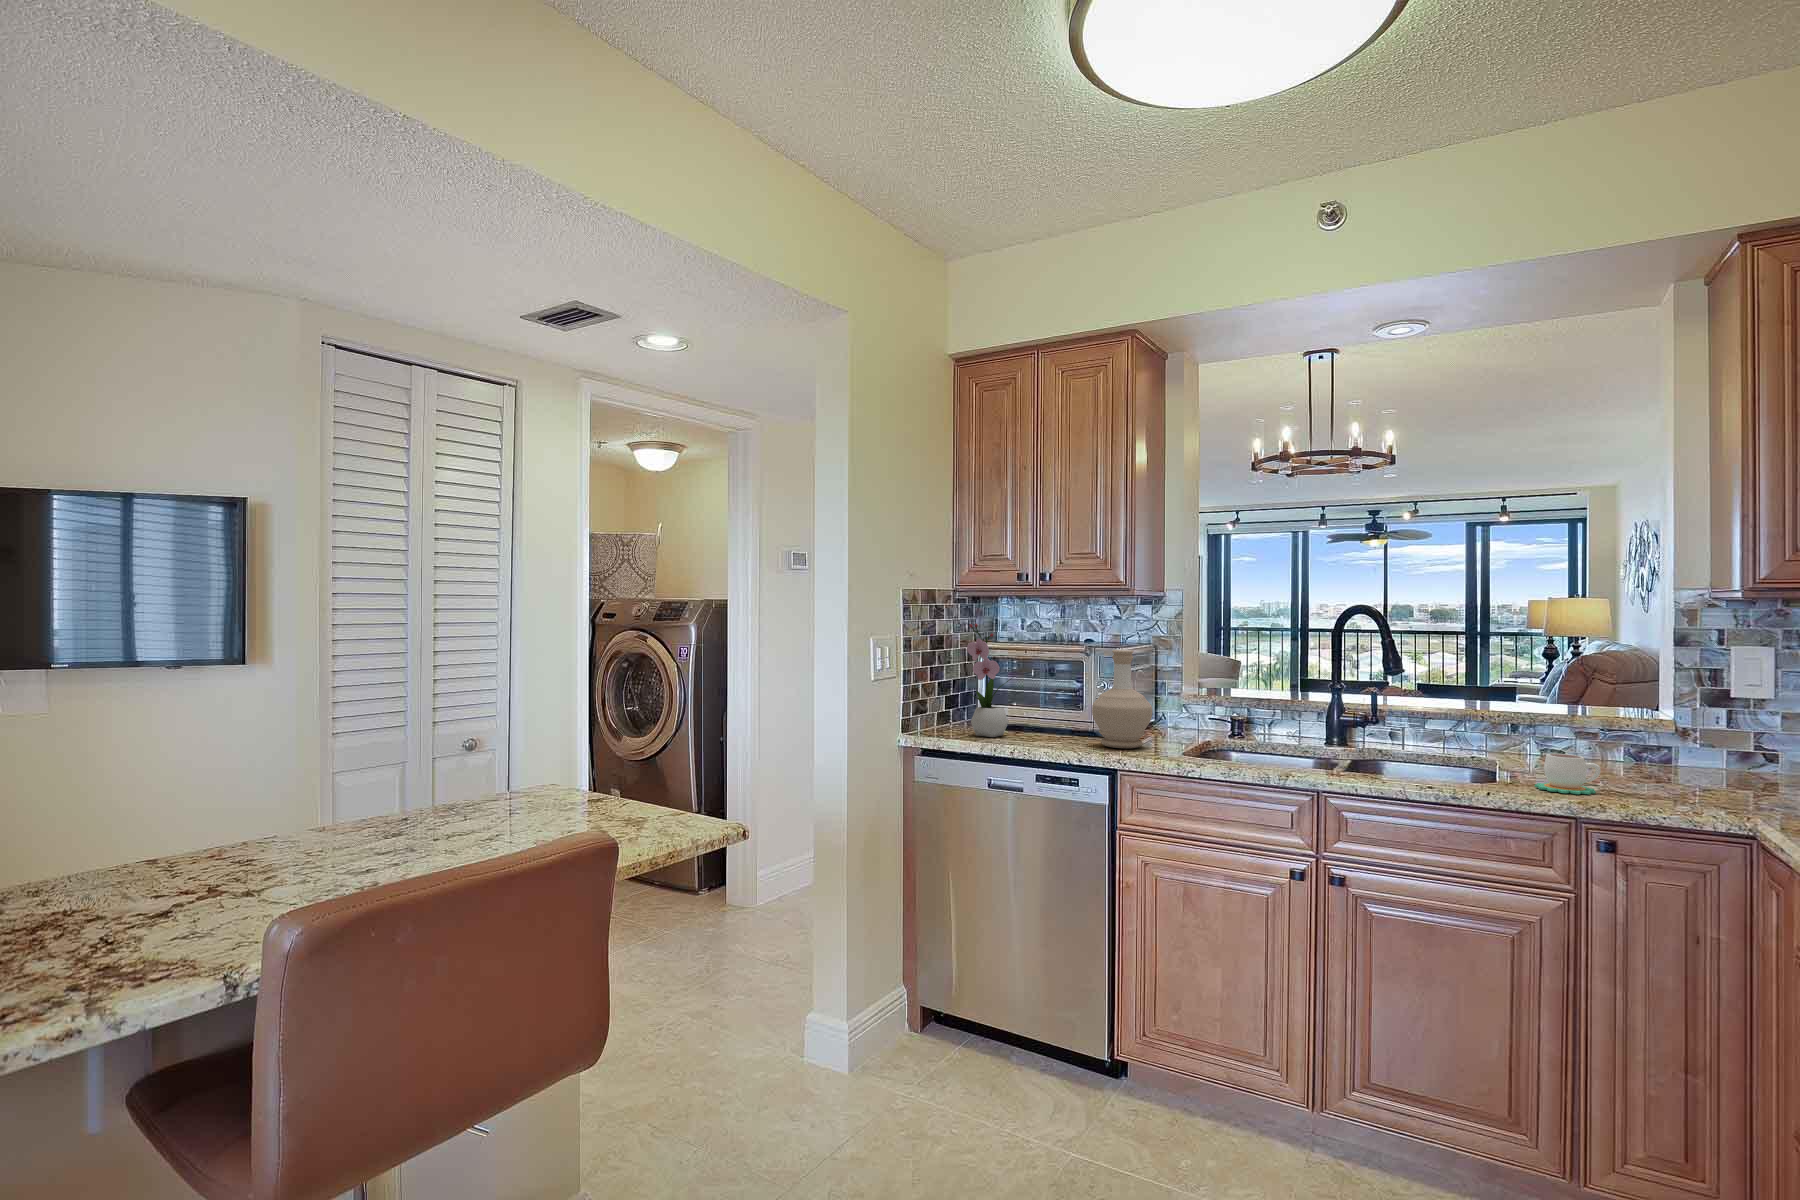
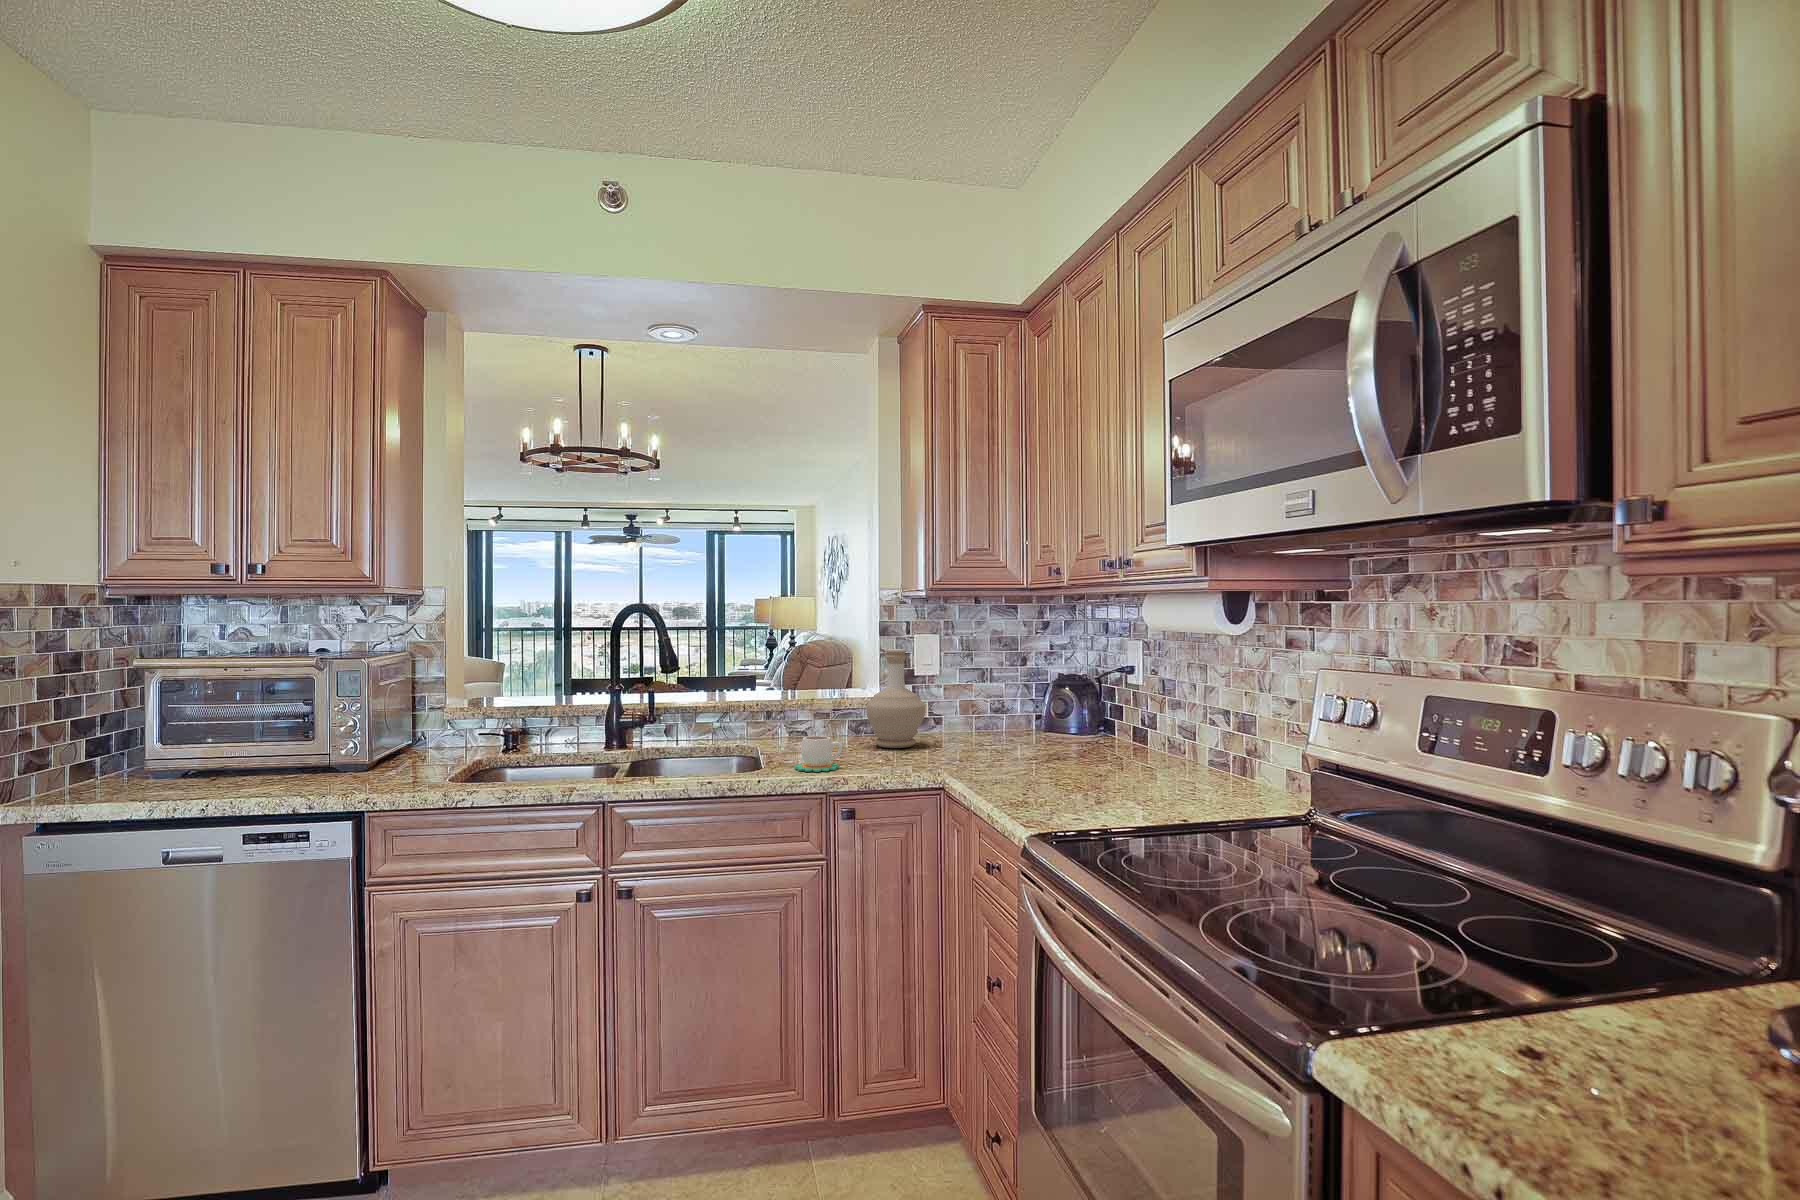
flower arrangement: present [967,624,1012,737] -> none [117,634,203,792]
bottle: present [1092,650,1152,748] -> present [866,649,925,748]

